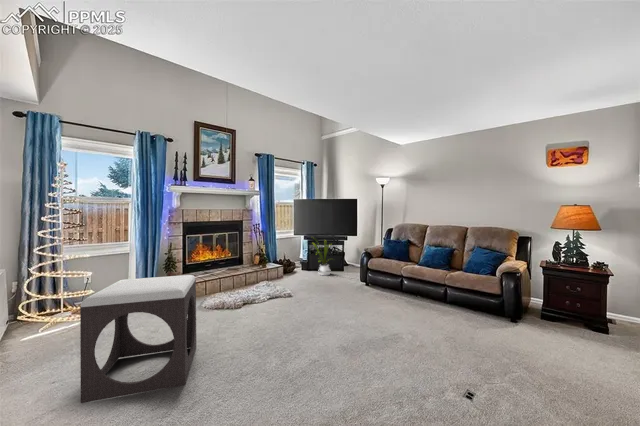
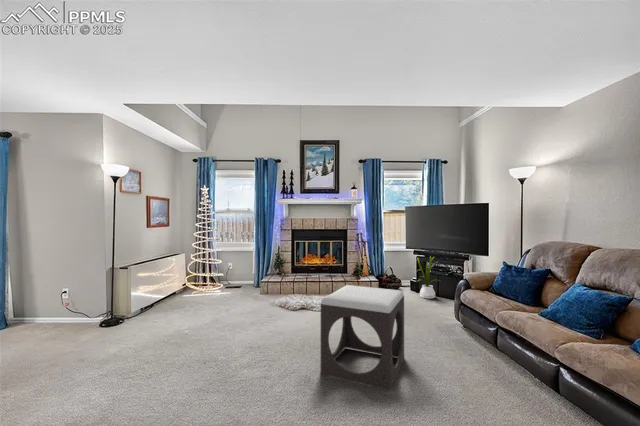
footstool: present [80,275,197,403] -> present [320,285,404,390]

